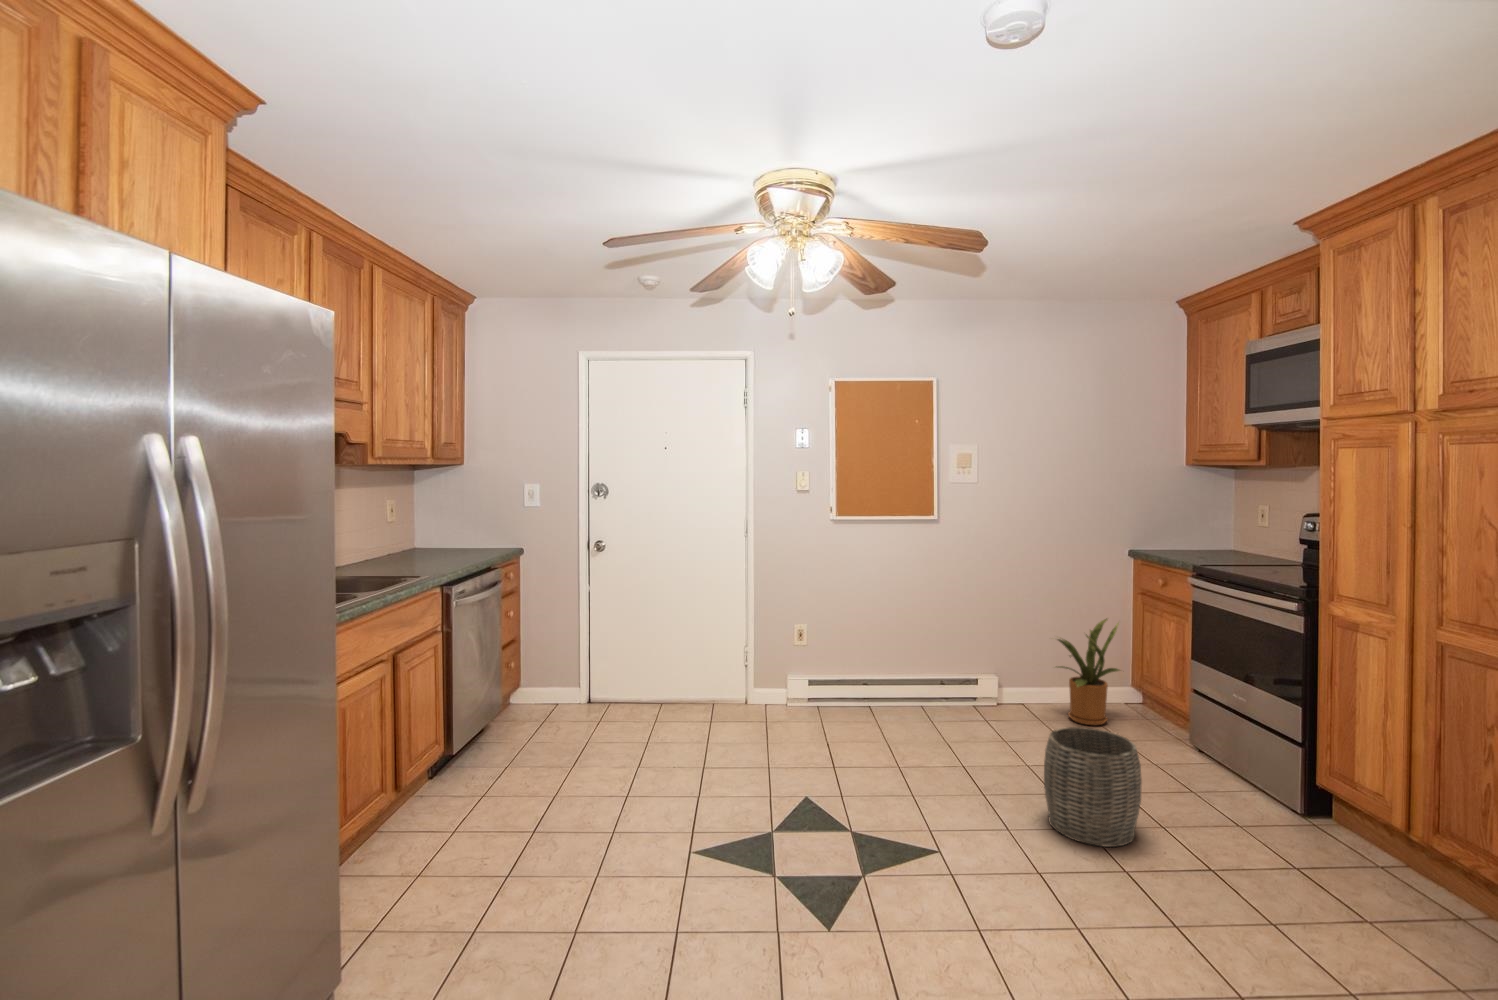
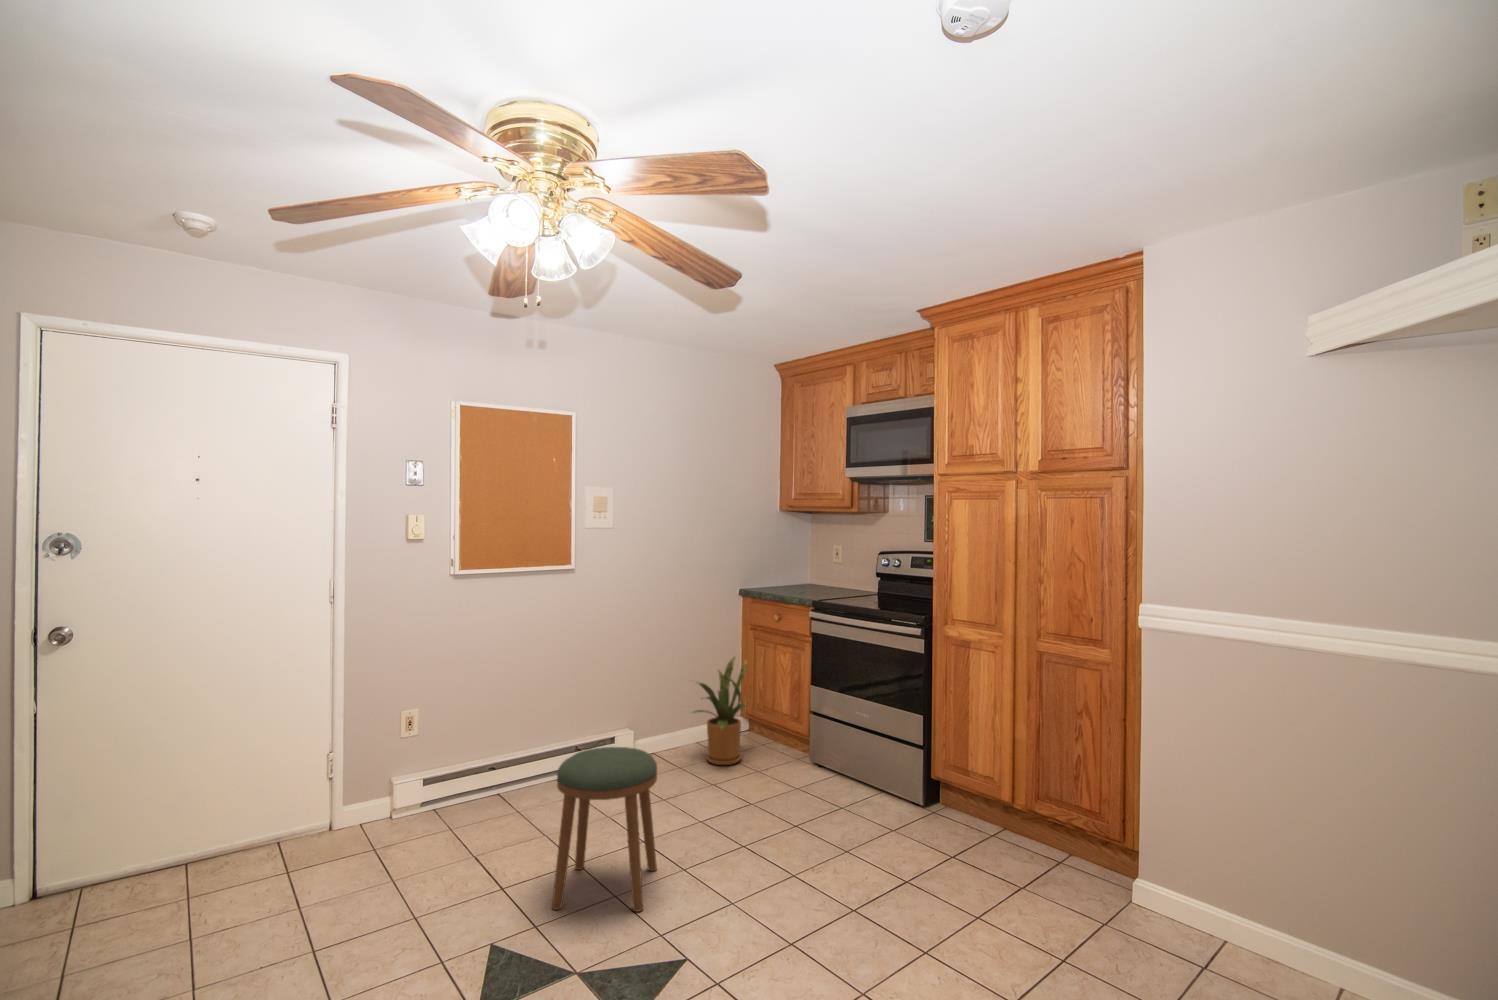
stool: none [867,674,966,814] -> present [552,747,657,912]
woven basket: present [1044,727,1142,847] -> none [743,770,831,892]

